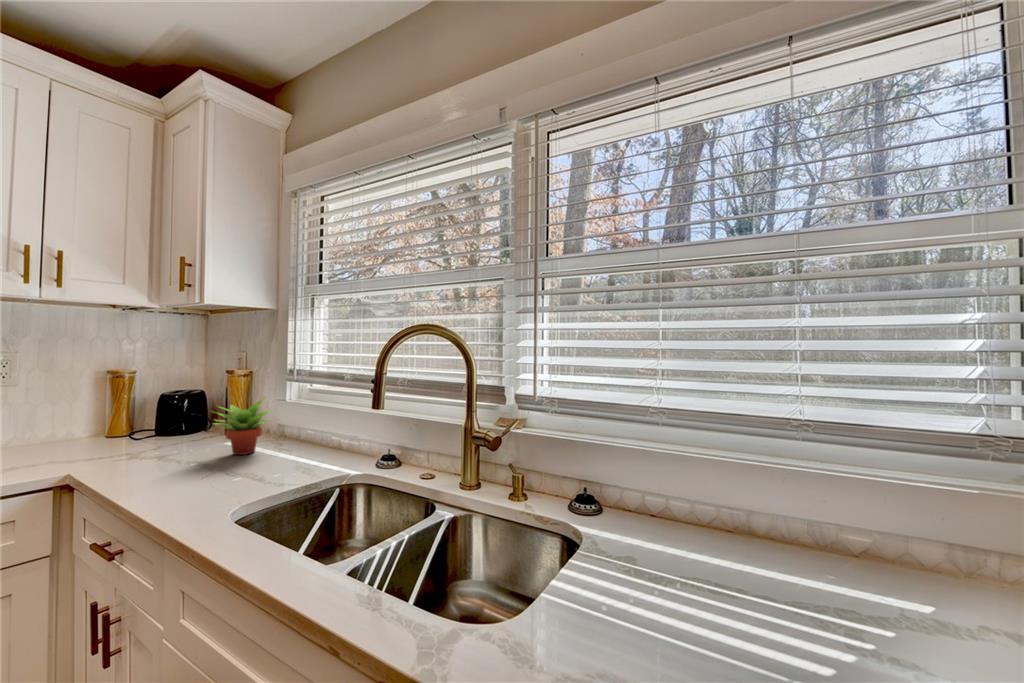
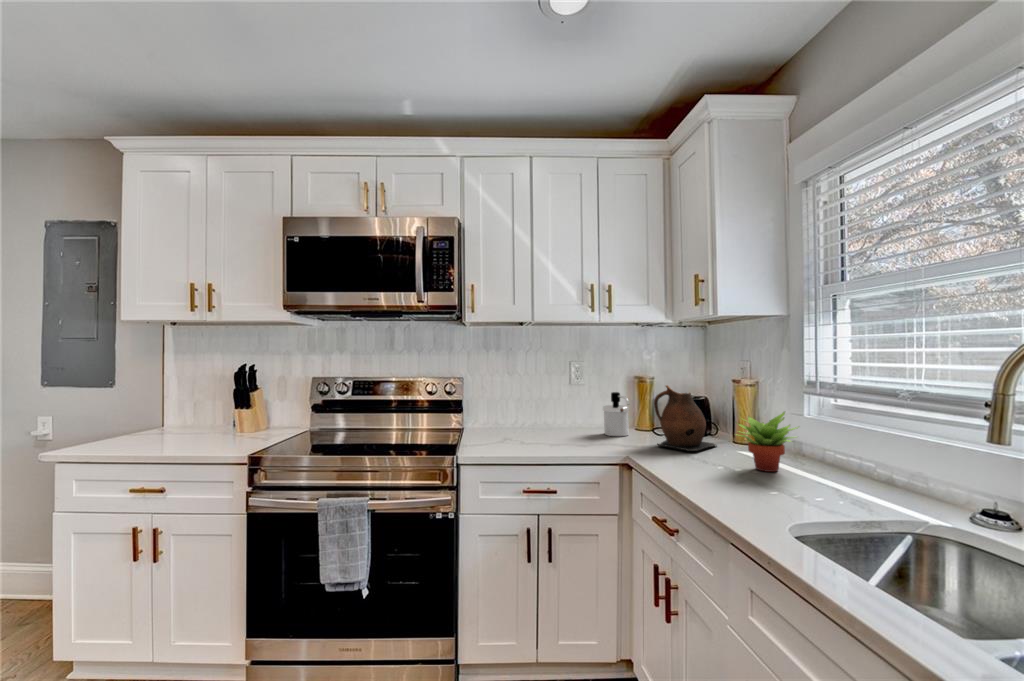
ceramic pitcher: none [122,378,204,450] -> present [654,385,716,452]
soap dispenser: none [42,391,89,448] -> present [603,392,629,436]

